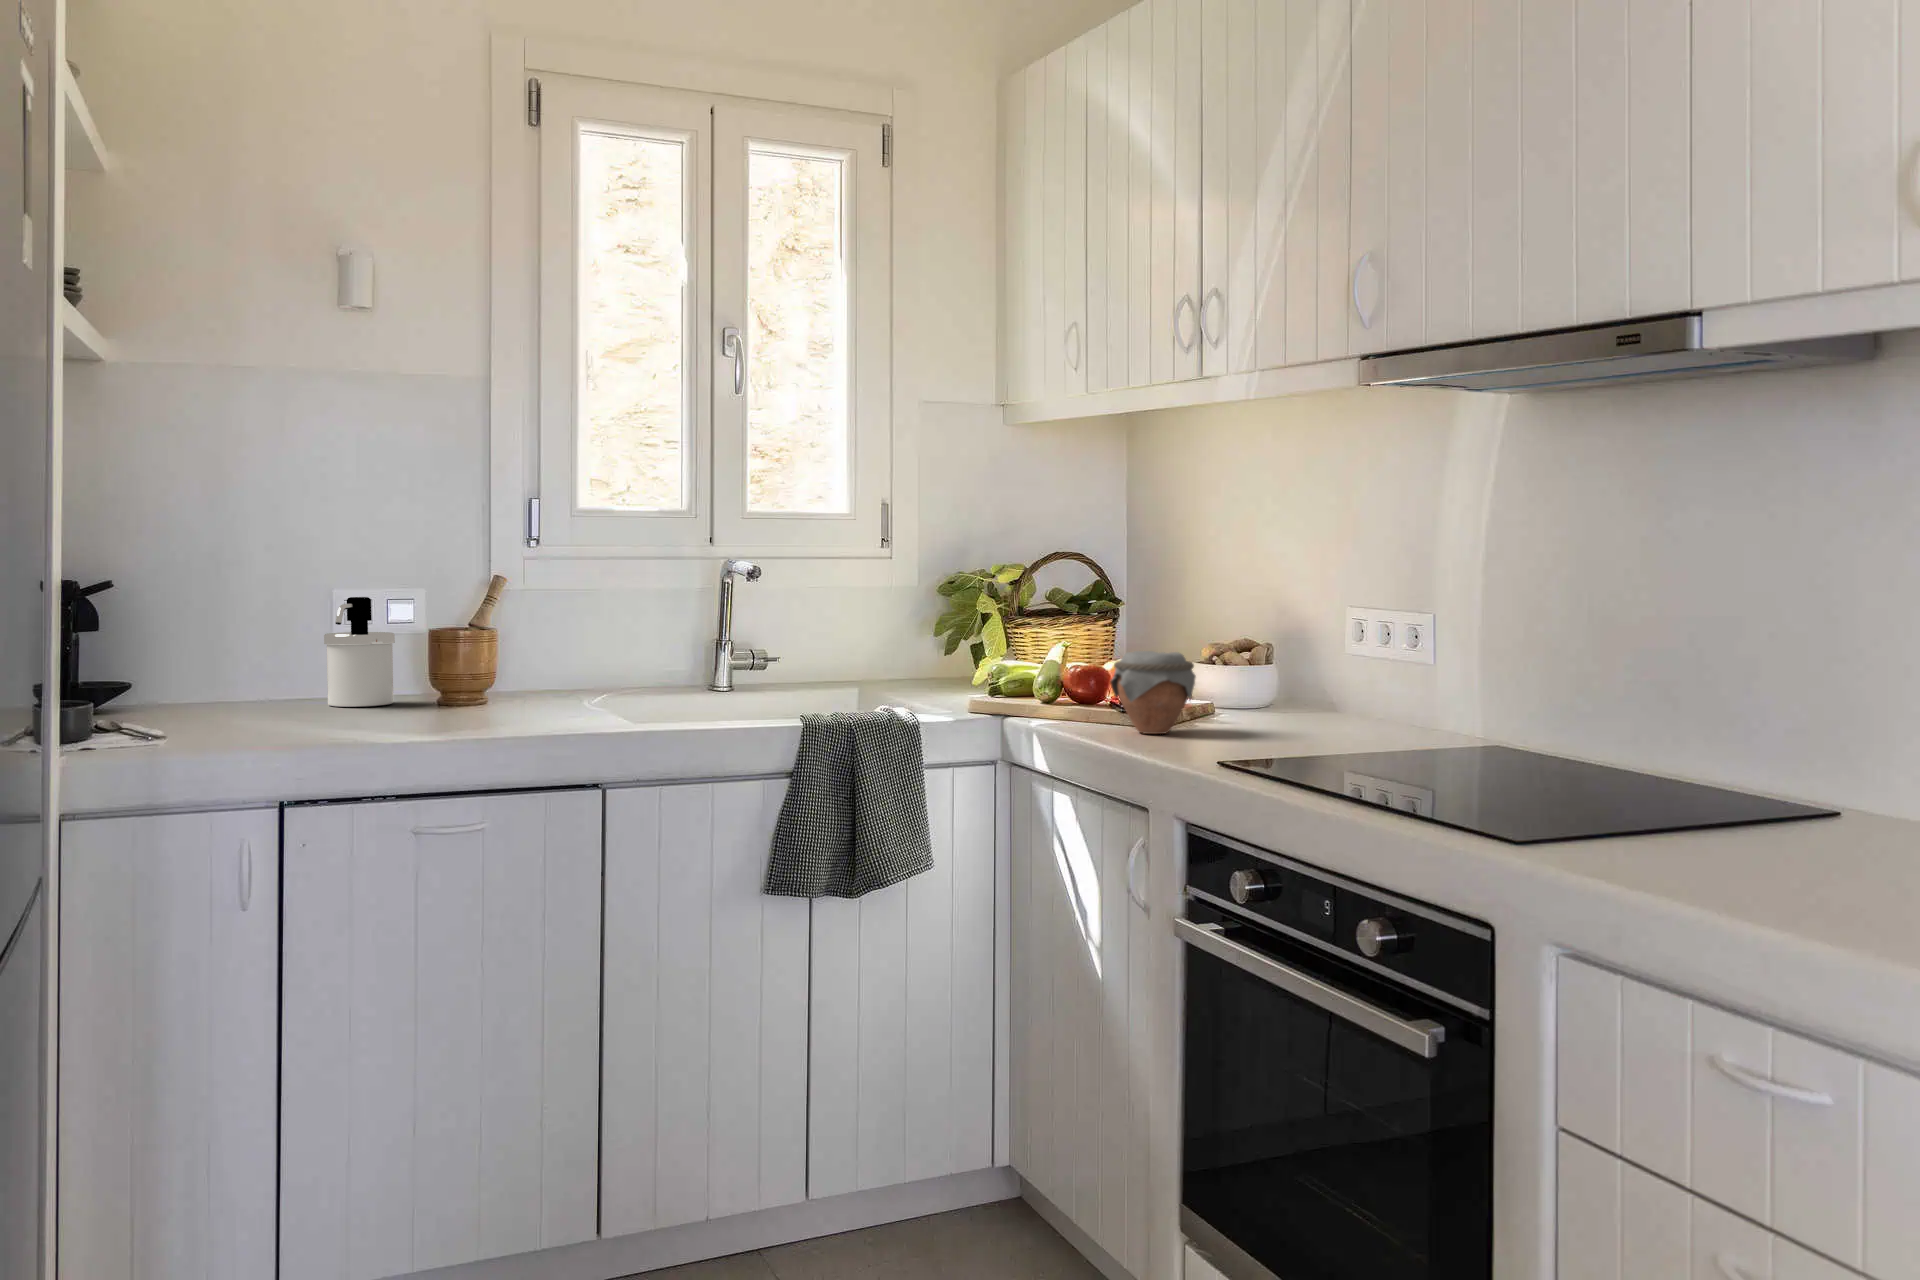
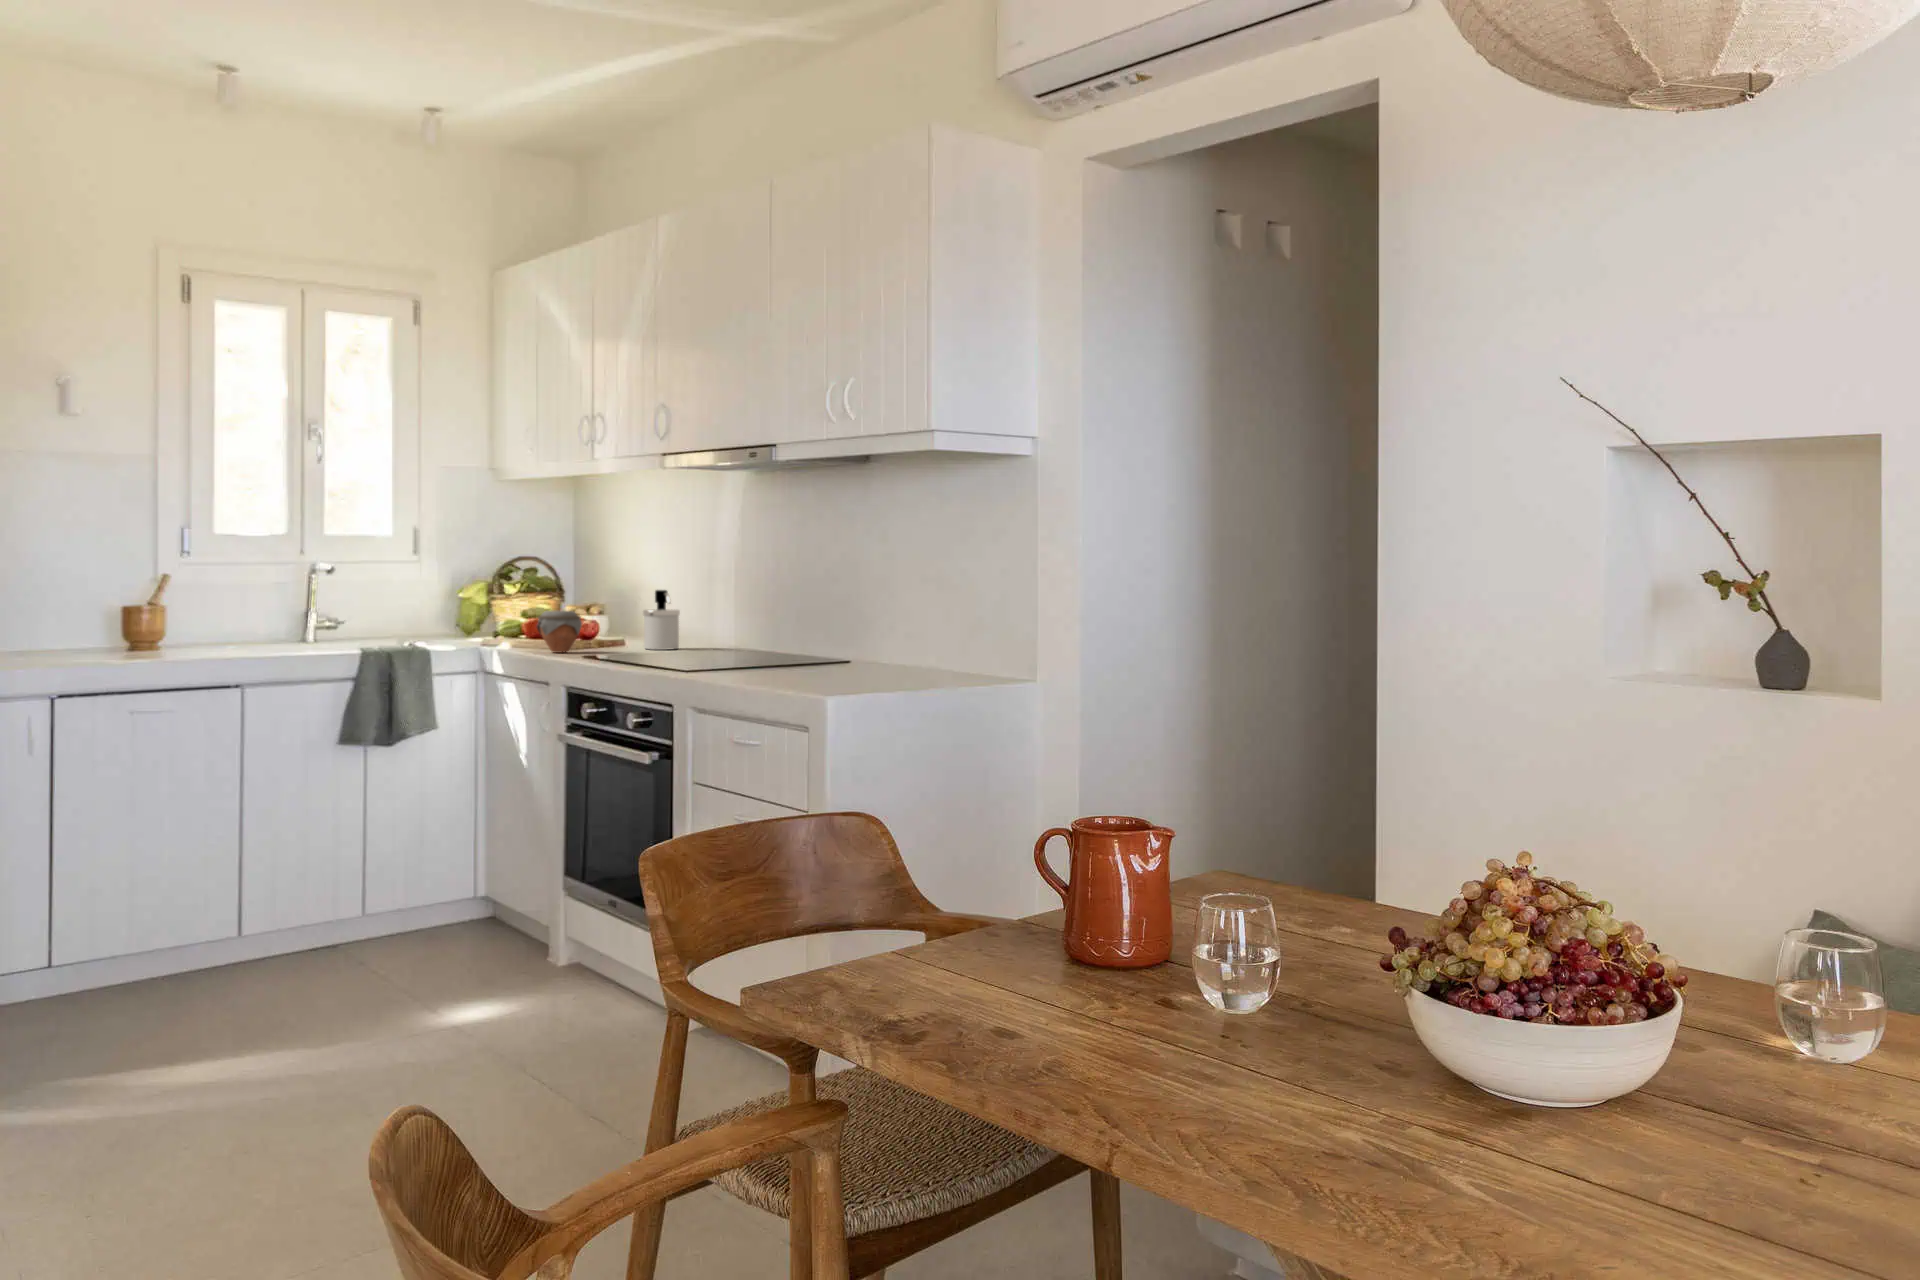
soap dispenser: present [324,597,395,707] -> present [643,590,680,650]

